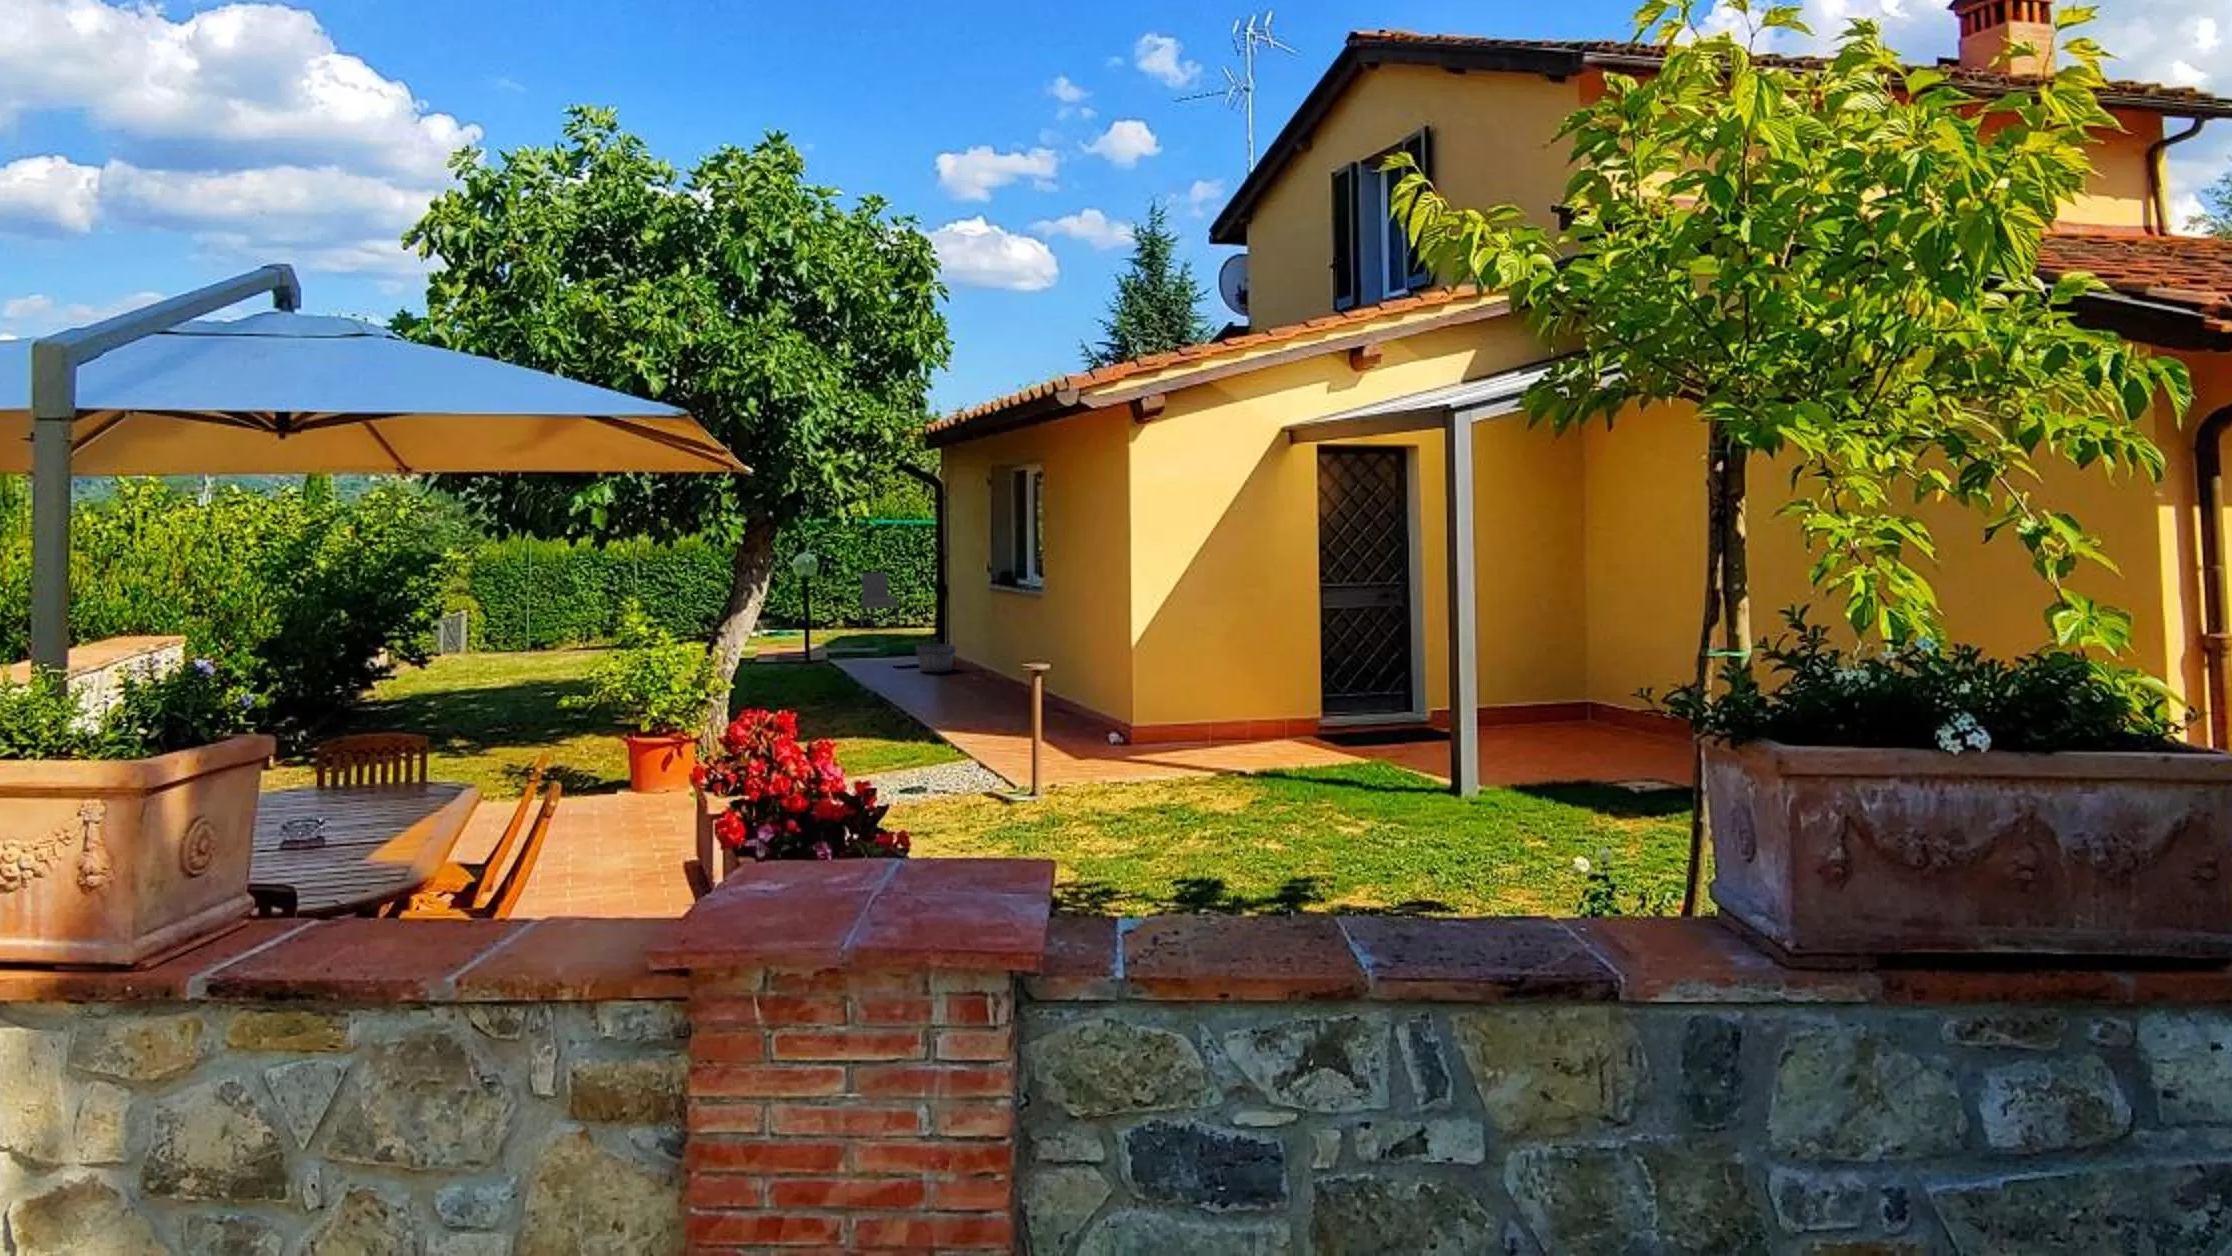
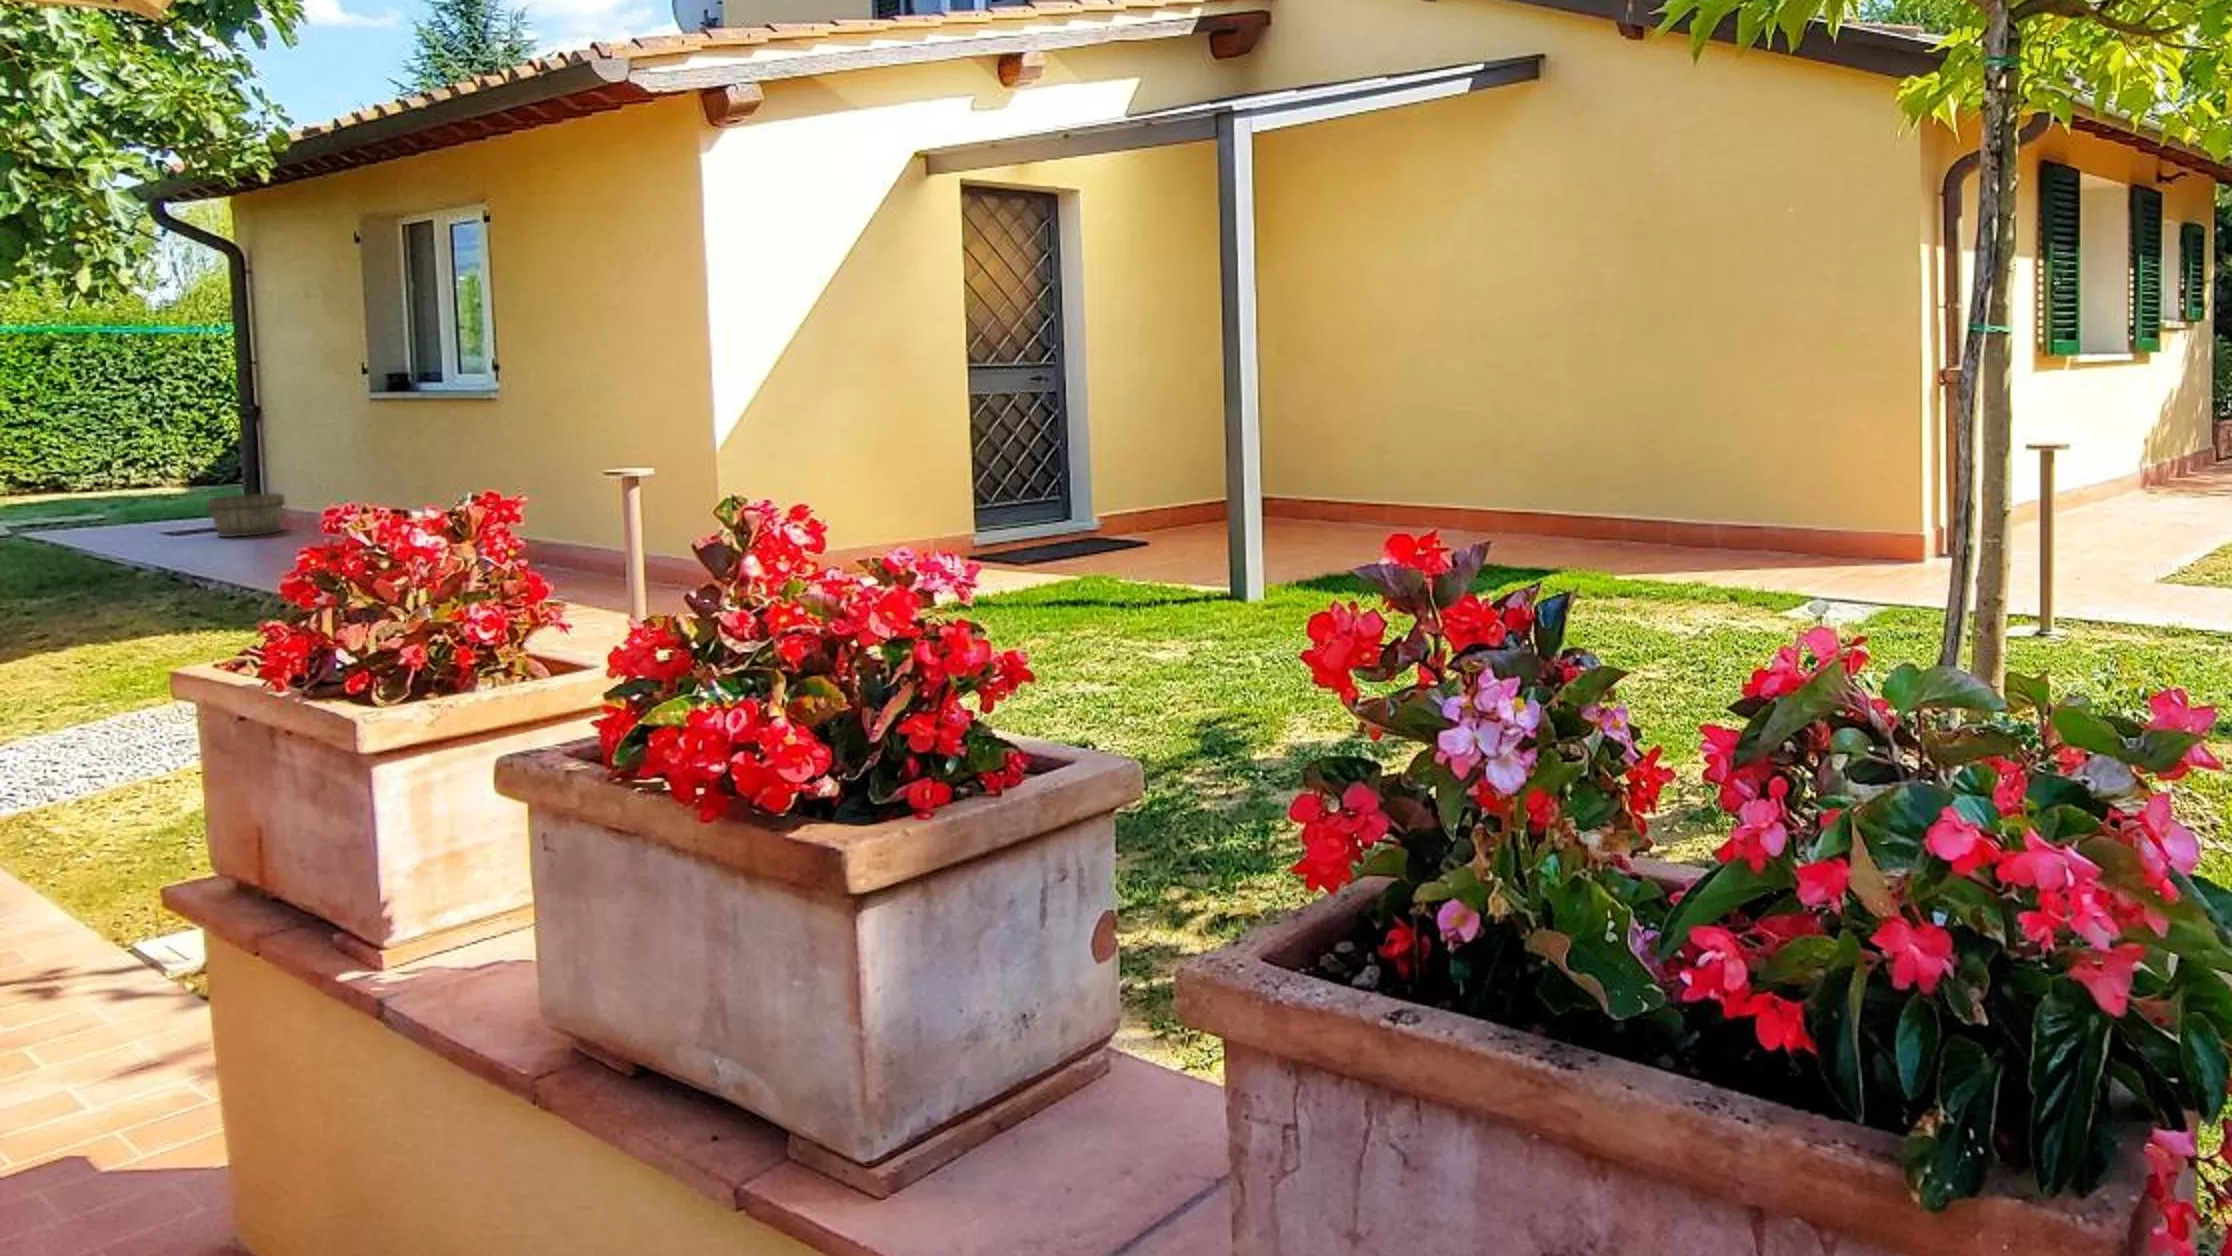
chair: present [861,572,898,629] -> none [29,408,114,496]

